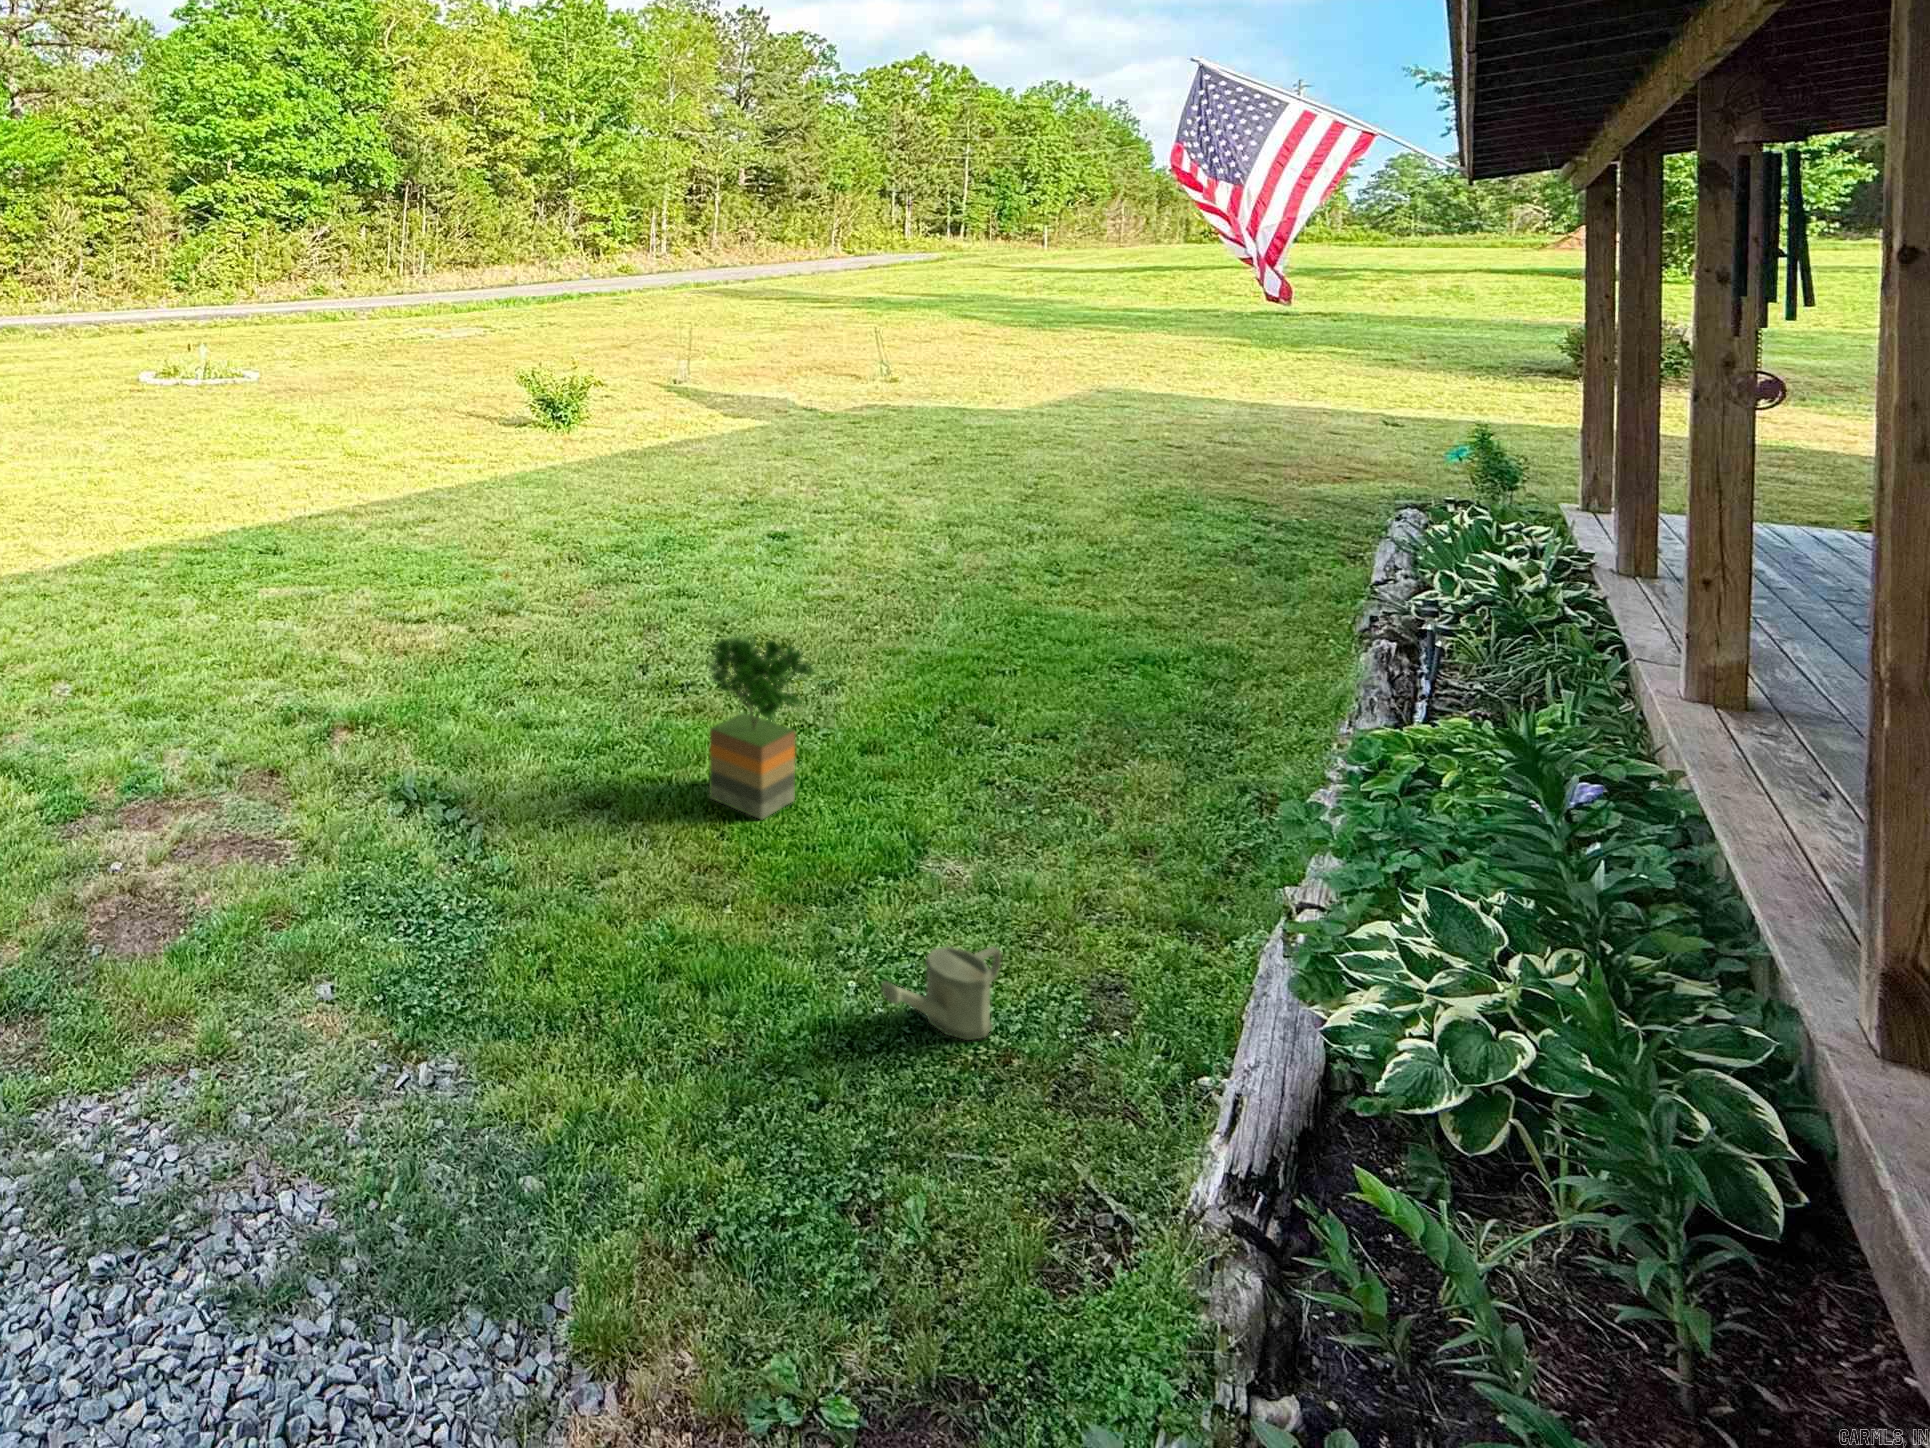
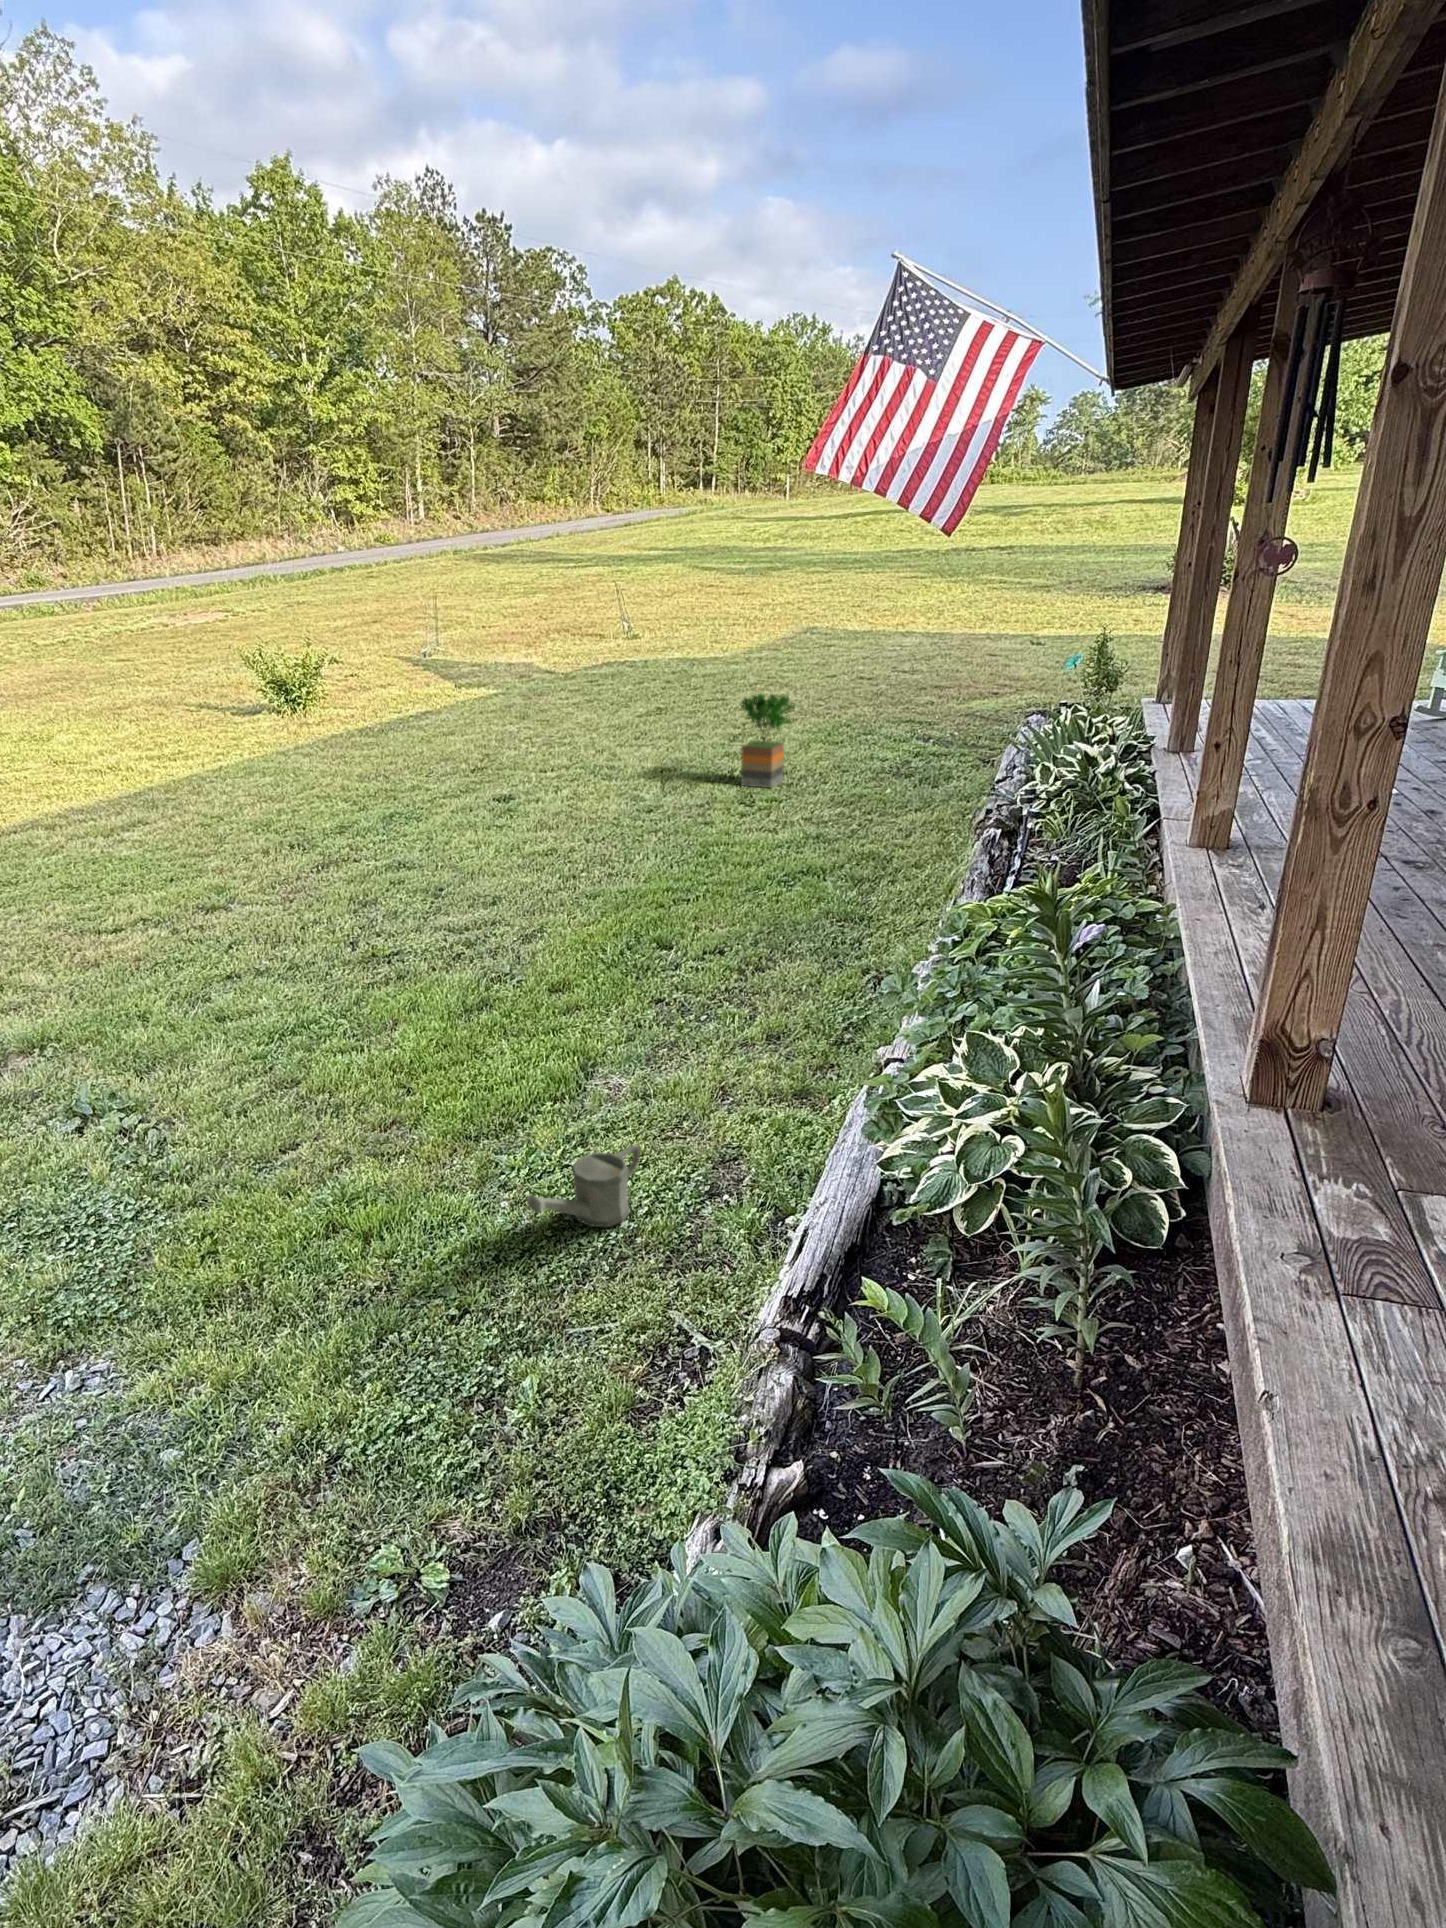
potted tree: present [709,635,815,820] -> present [741,693,796,788]

